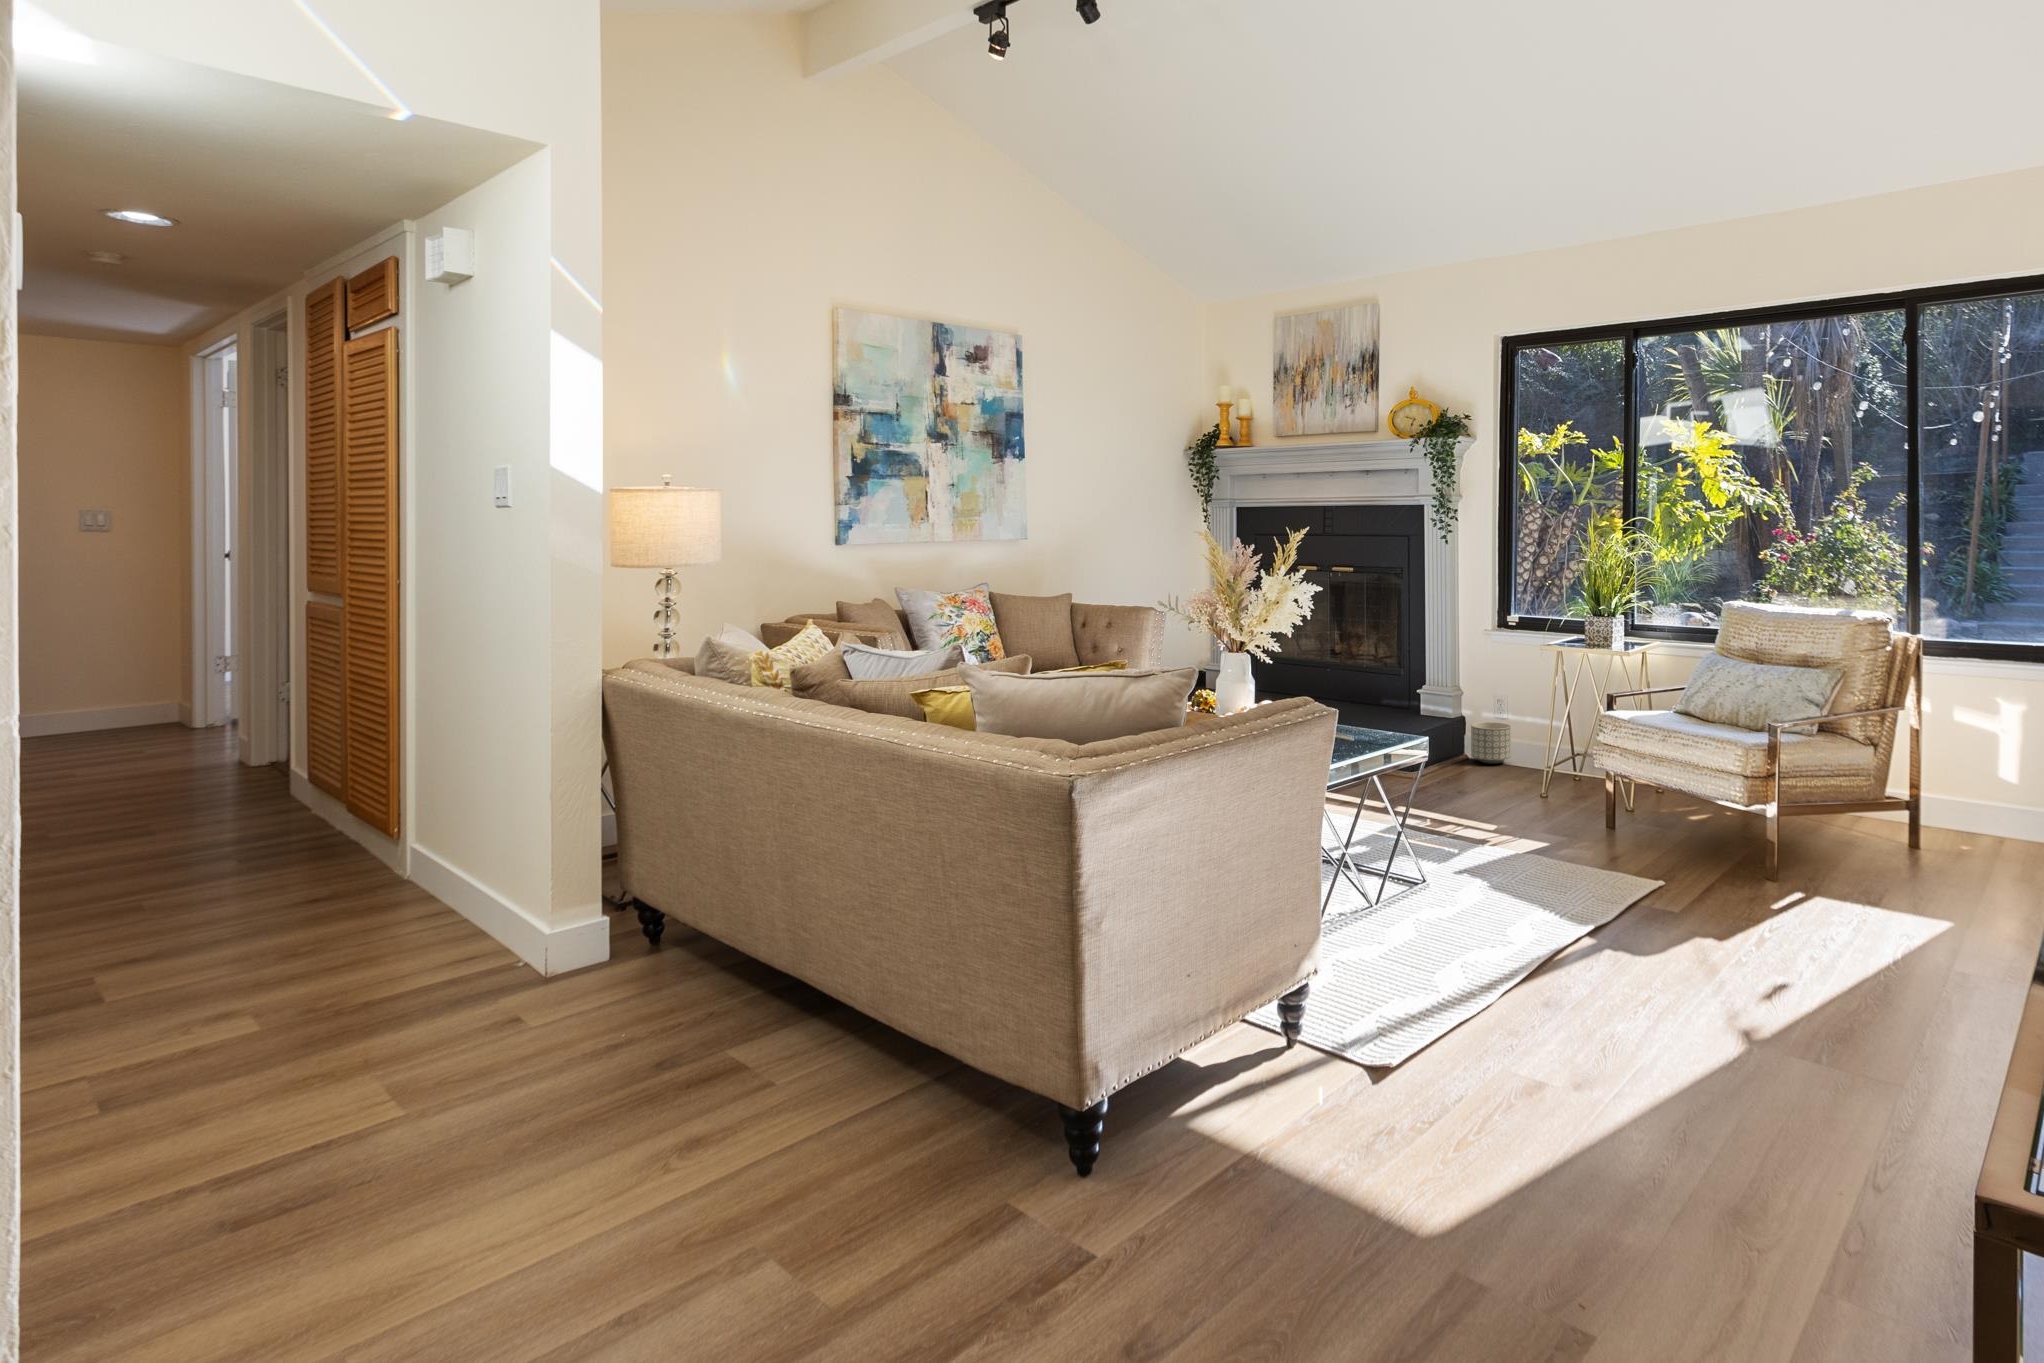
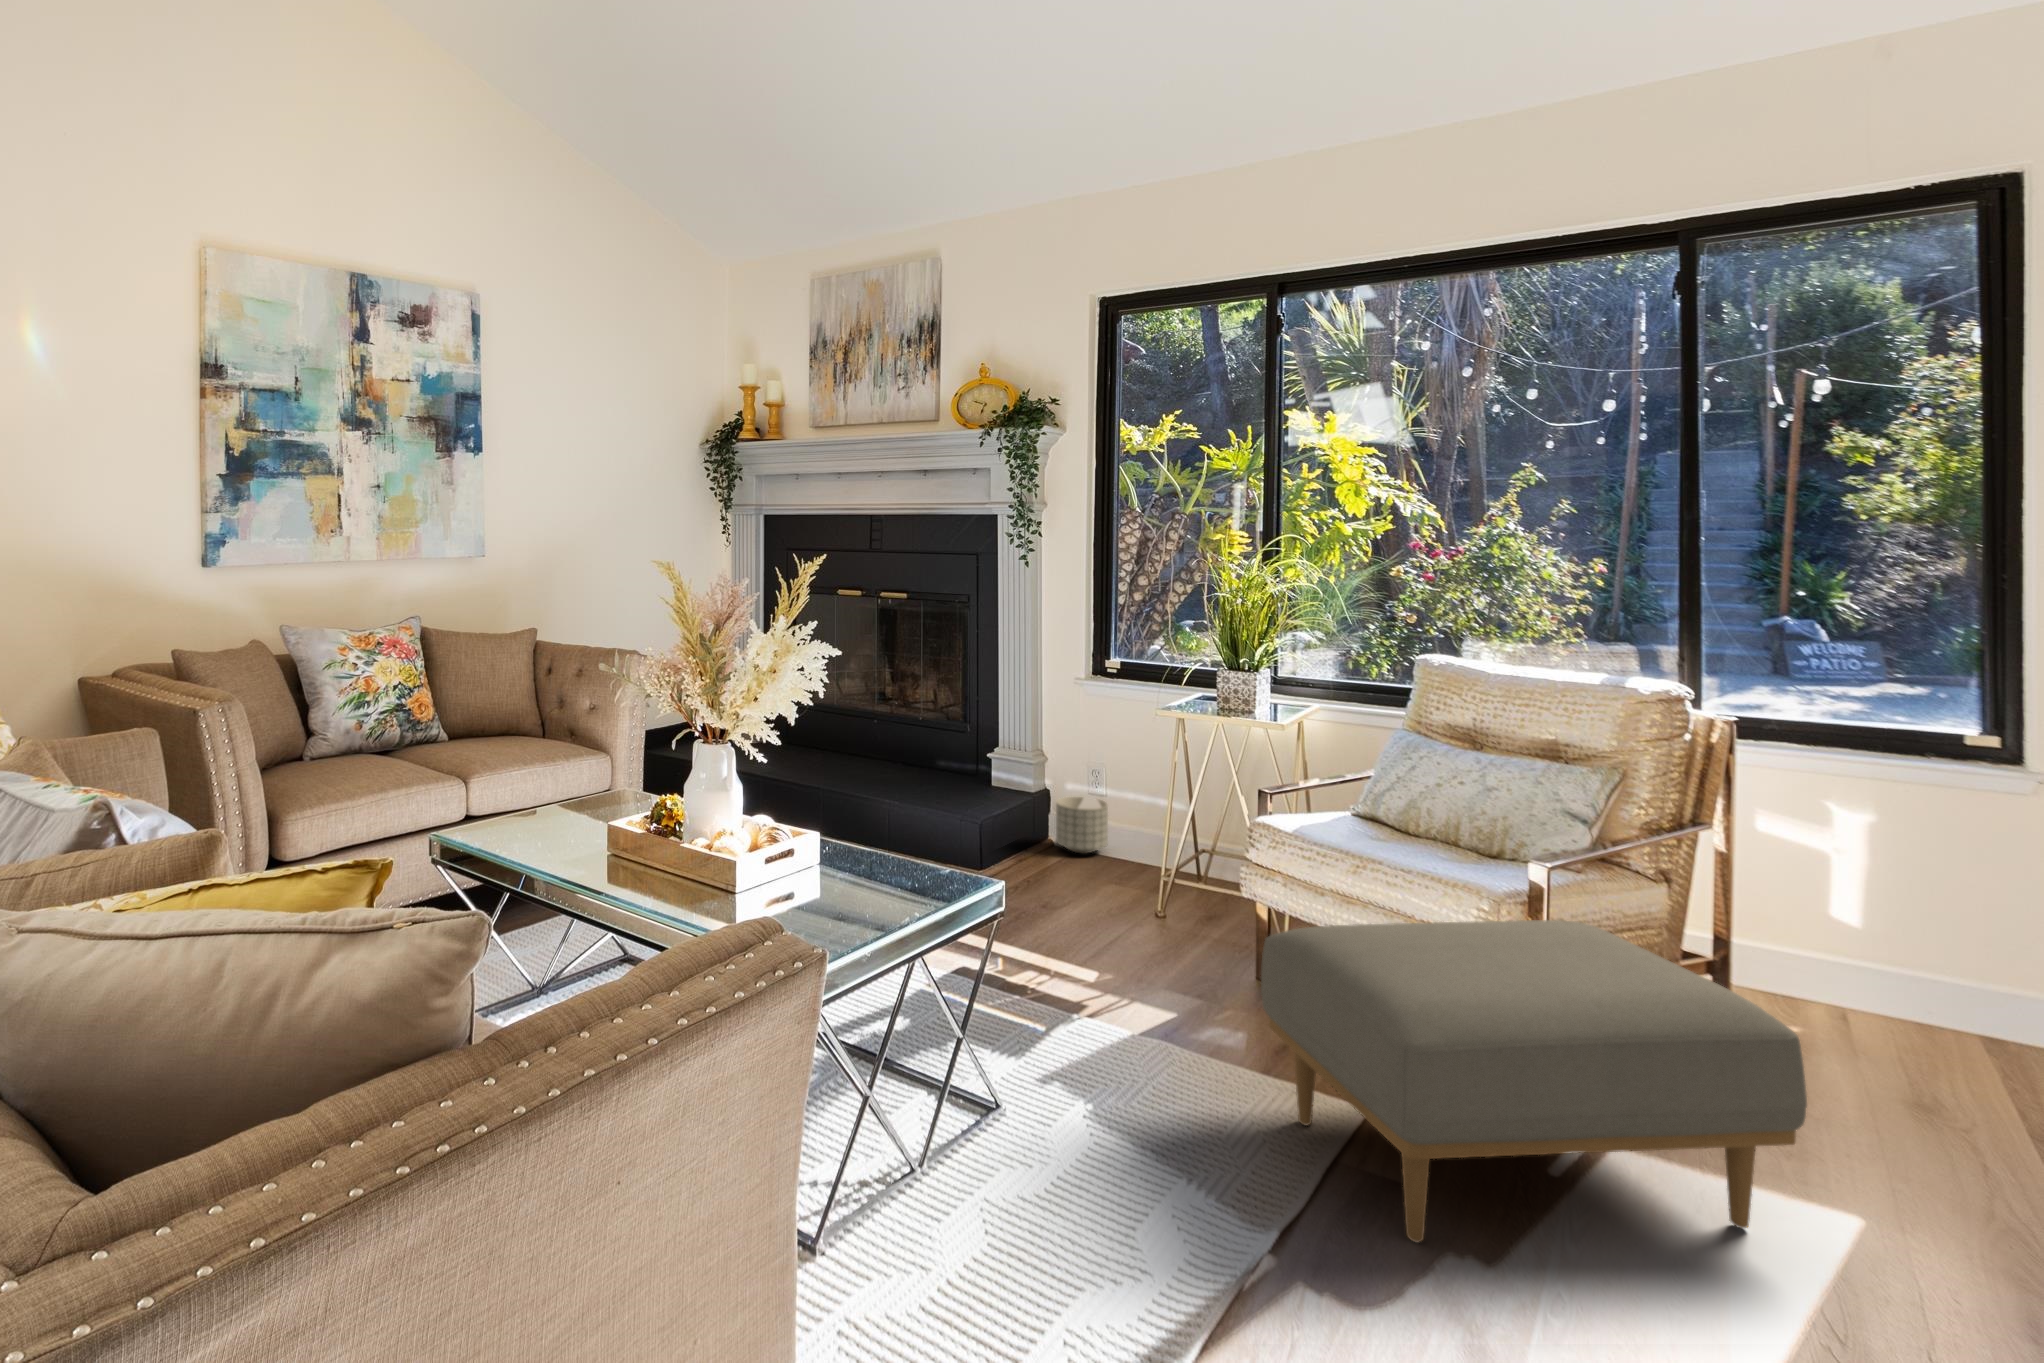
ottoman: none [1589,756,1894,925] -> present [1261,920,1807,1242]

